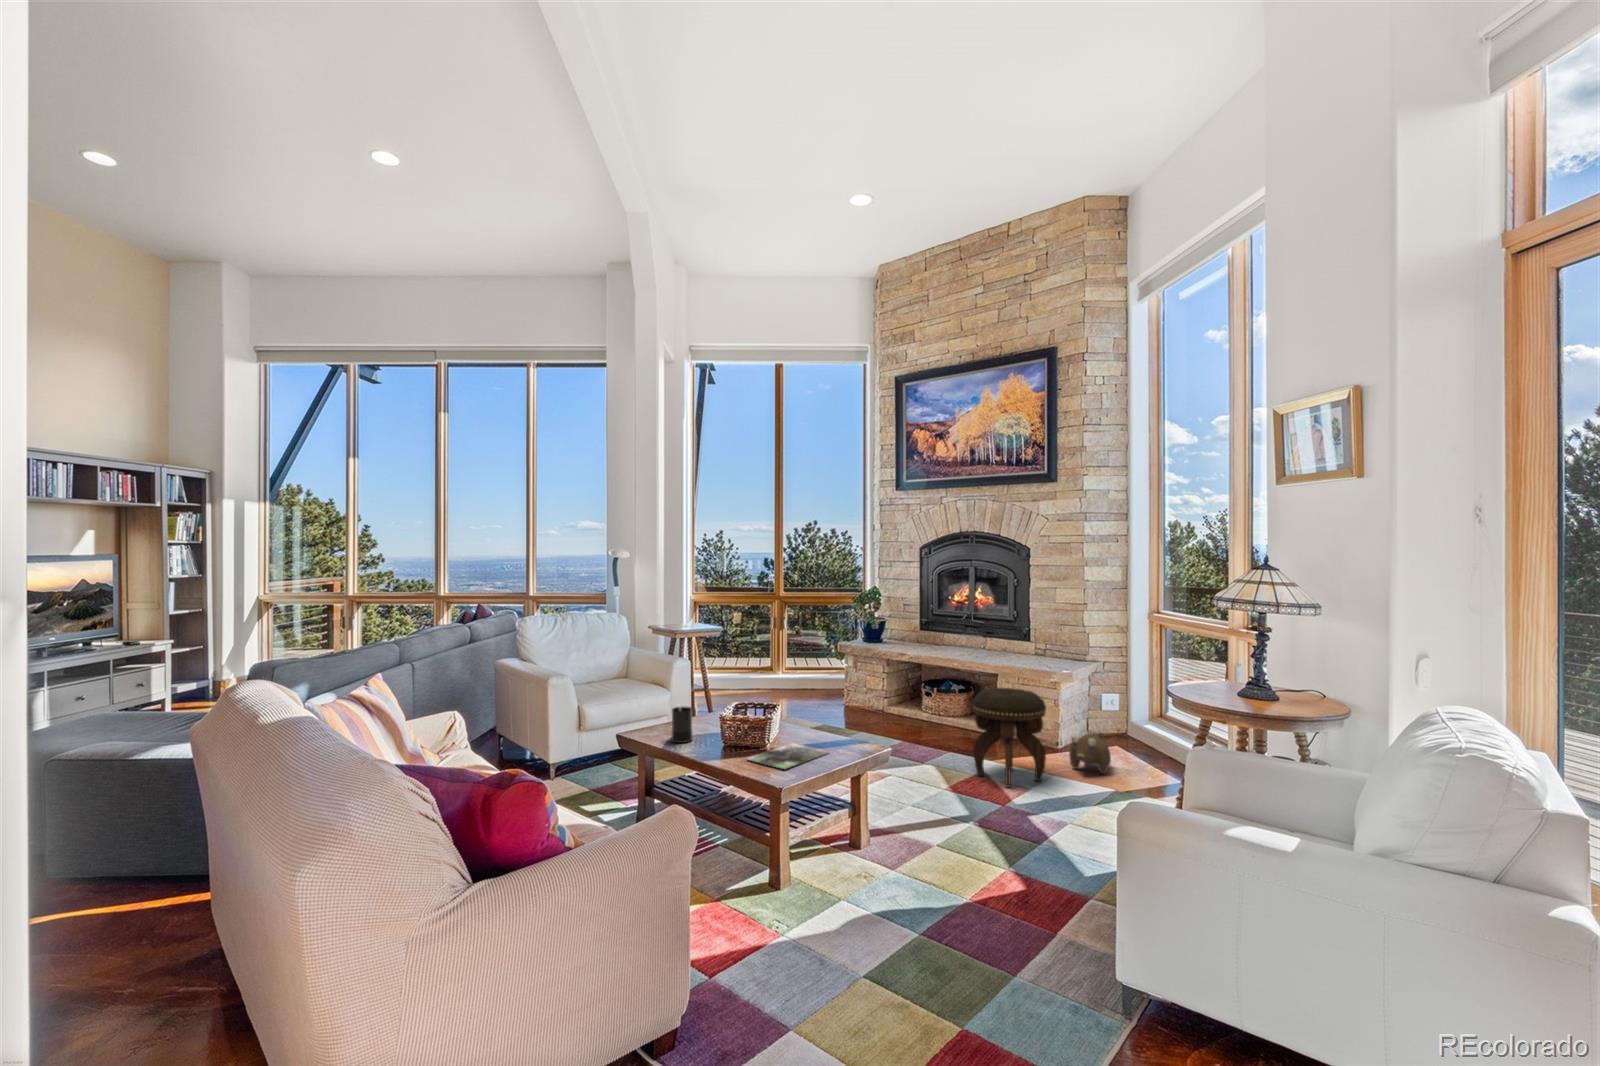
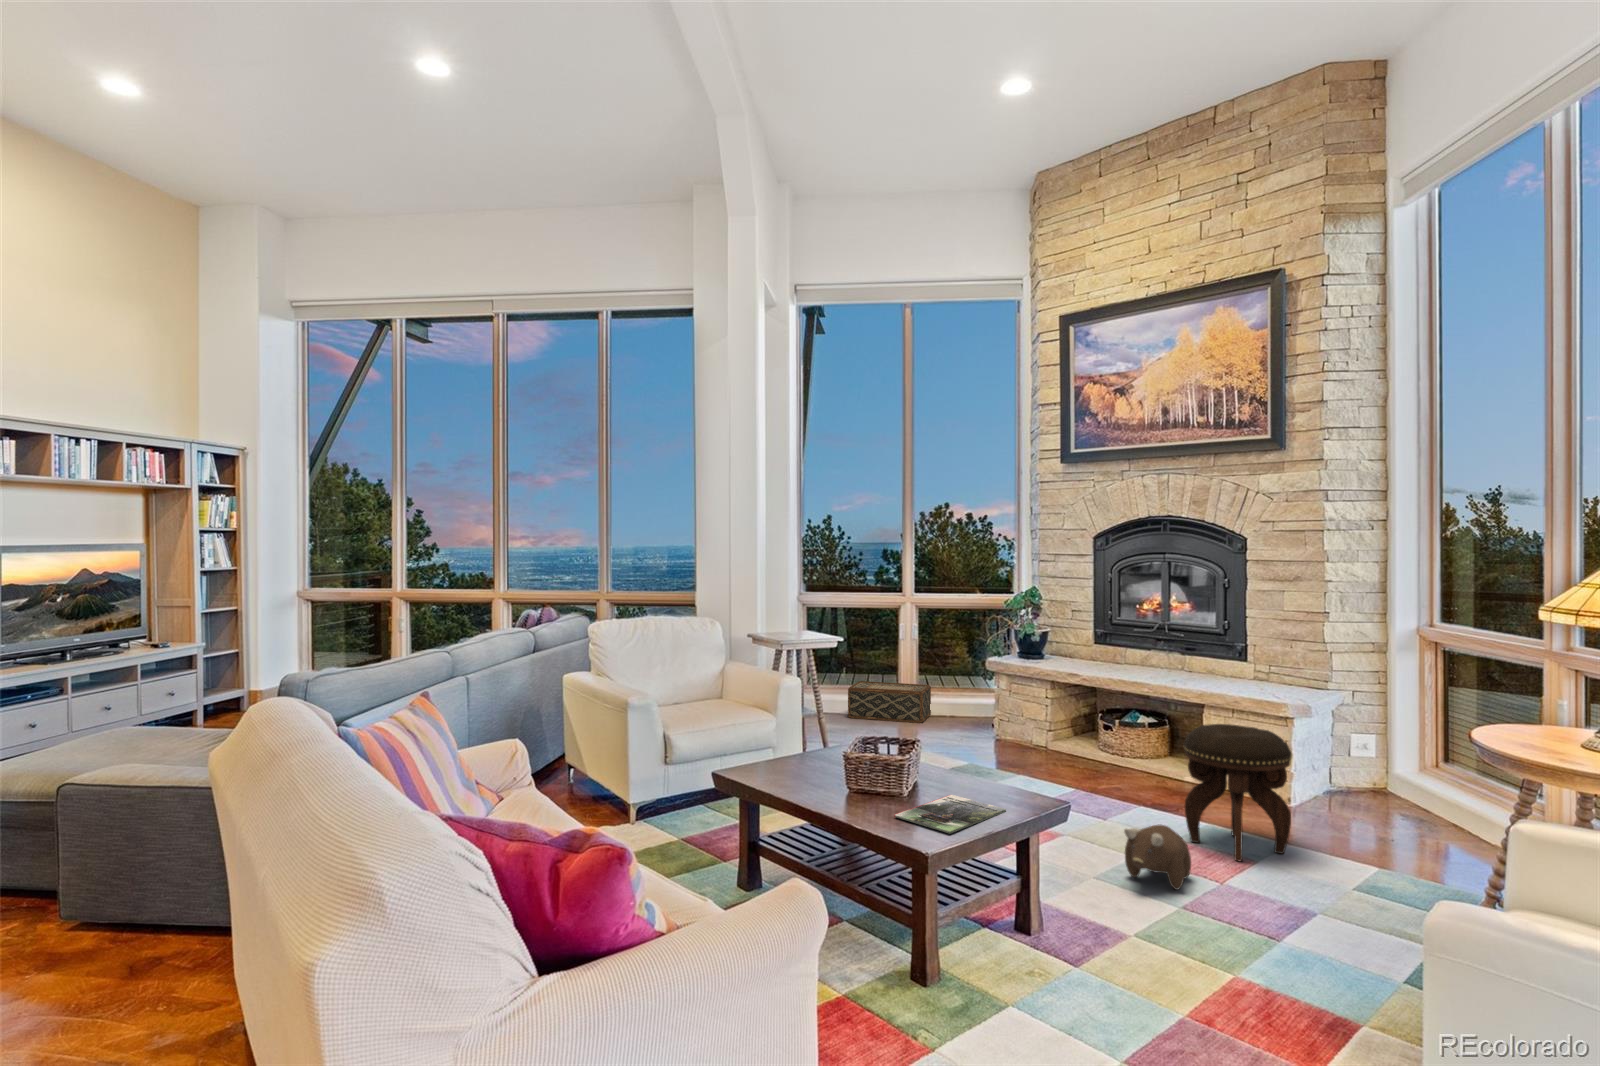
woven basket: none [734,663,801,696] -> present [848,681,931,723]
candle: present [672,704,692,743] -> none [791,736,817,789]
plush toy: present [1069,734,1111,774] -> present [1124,825,1191,890]

